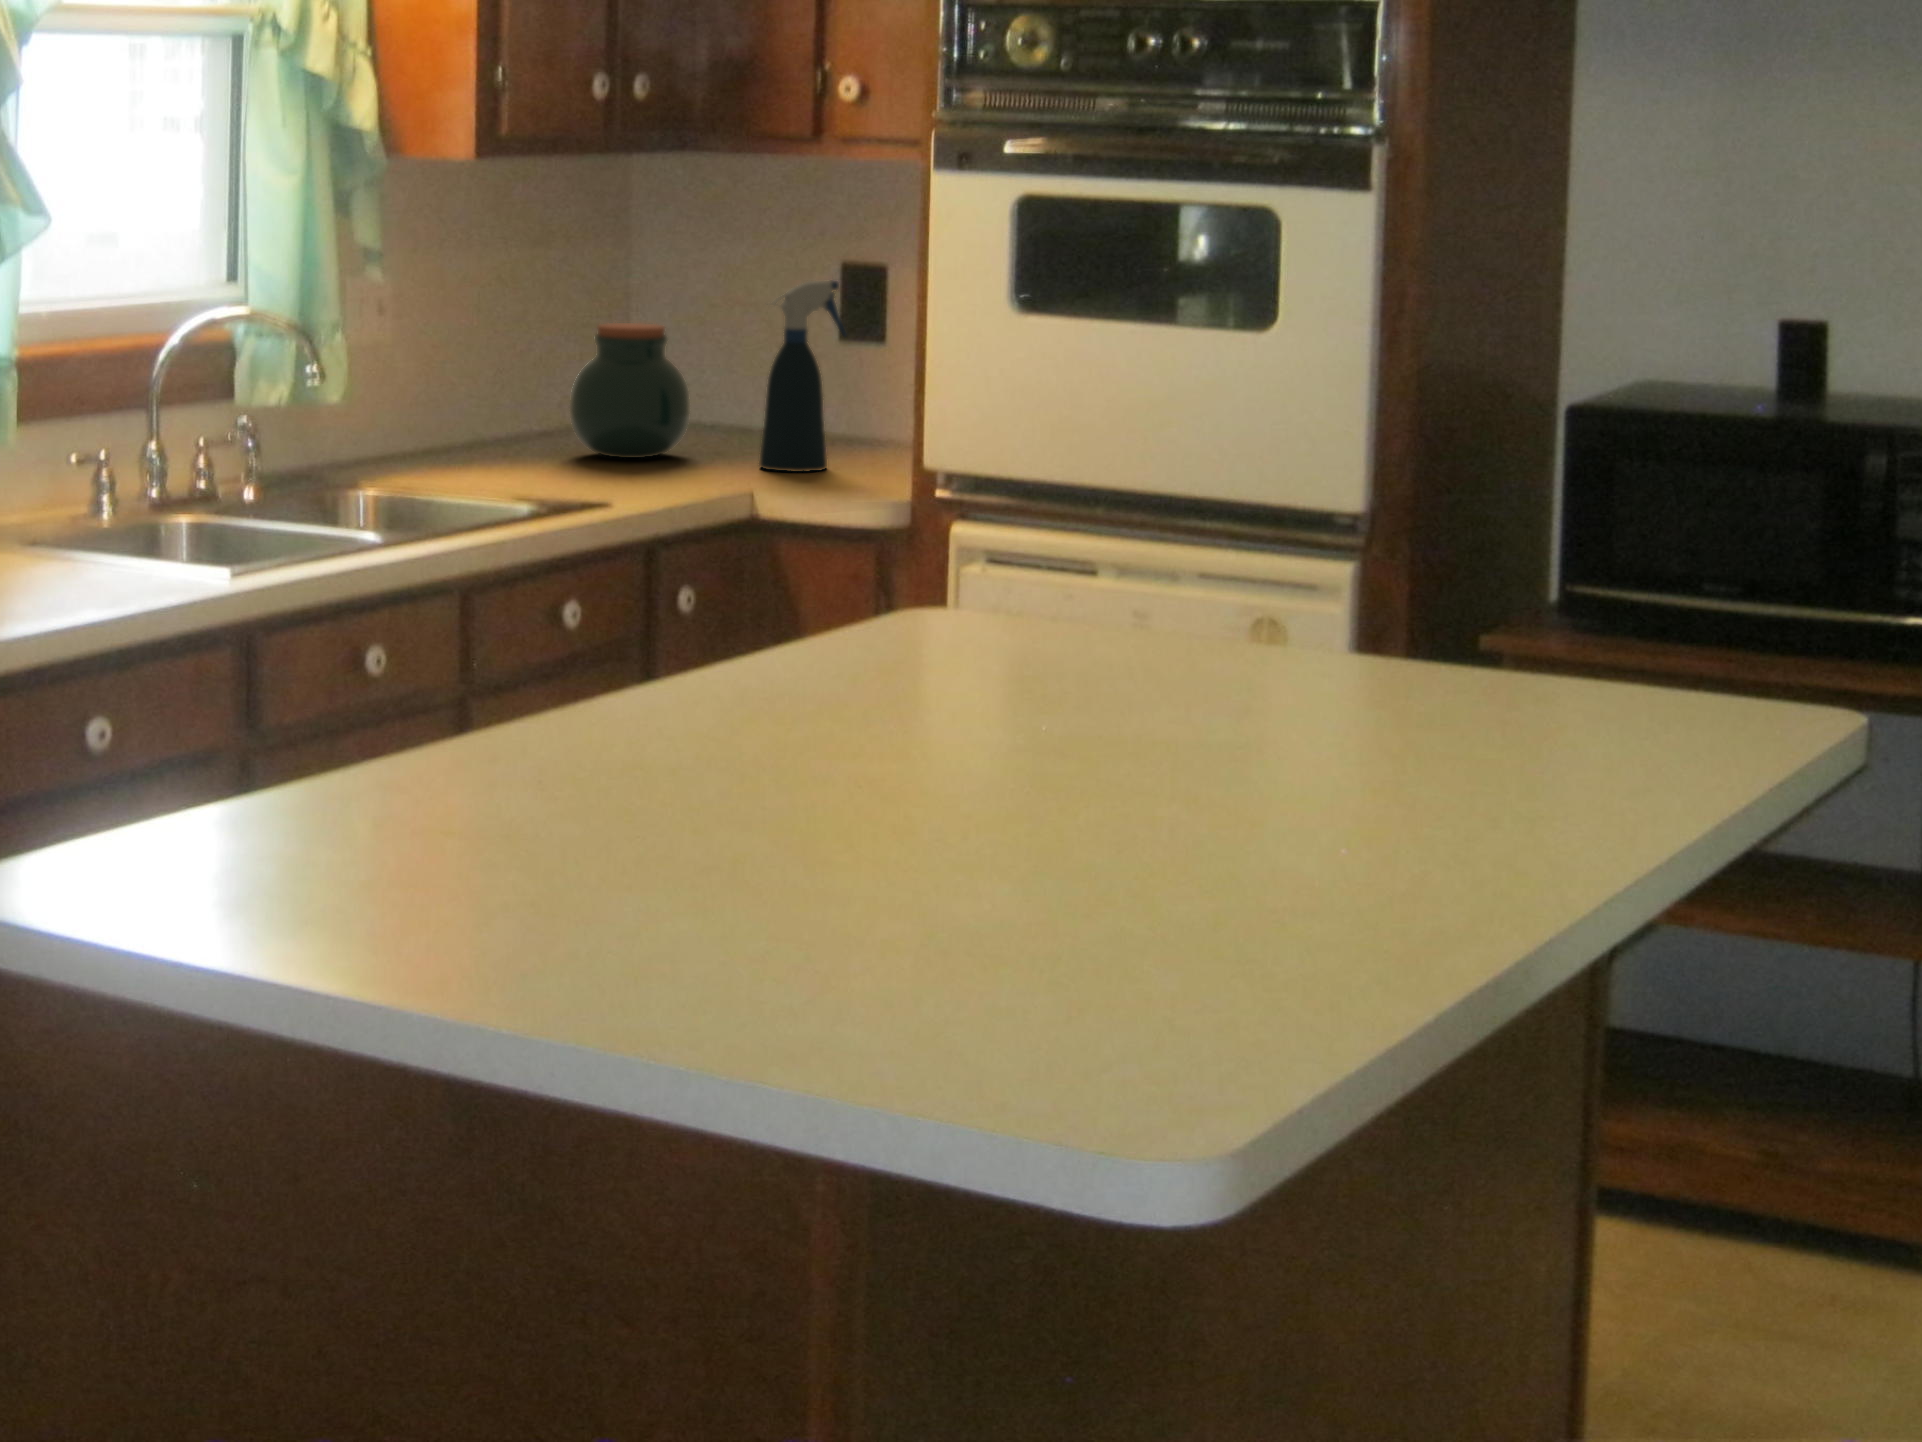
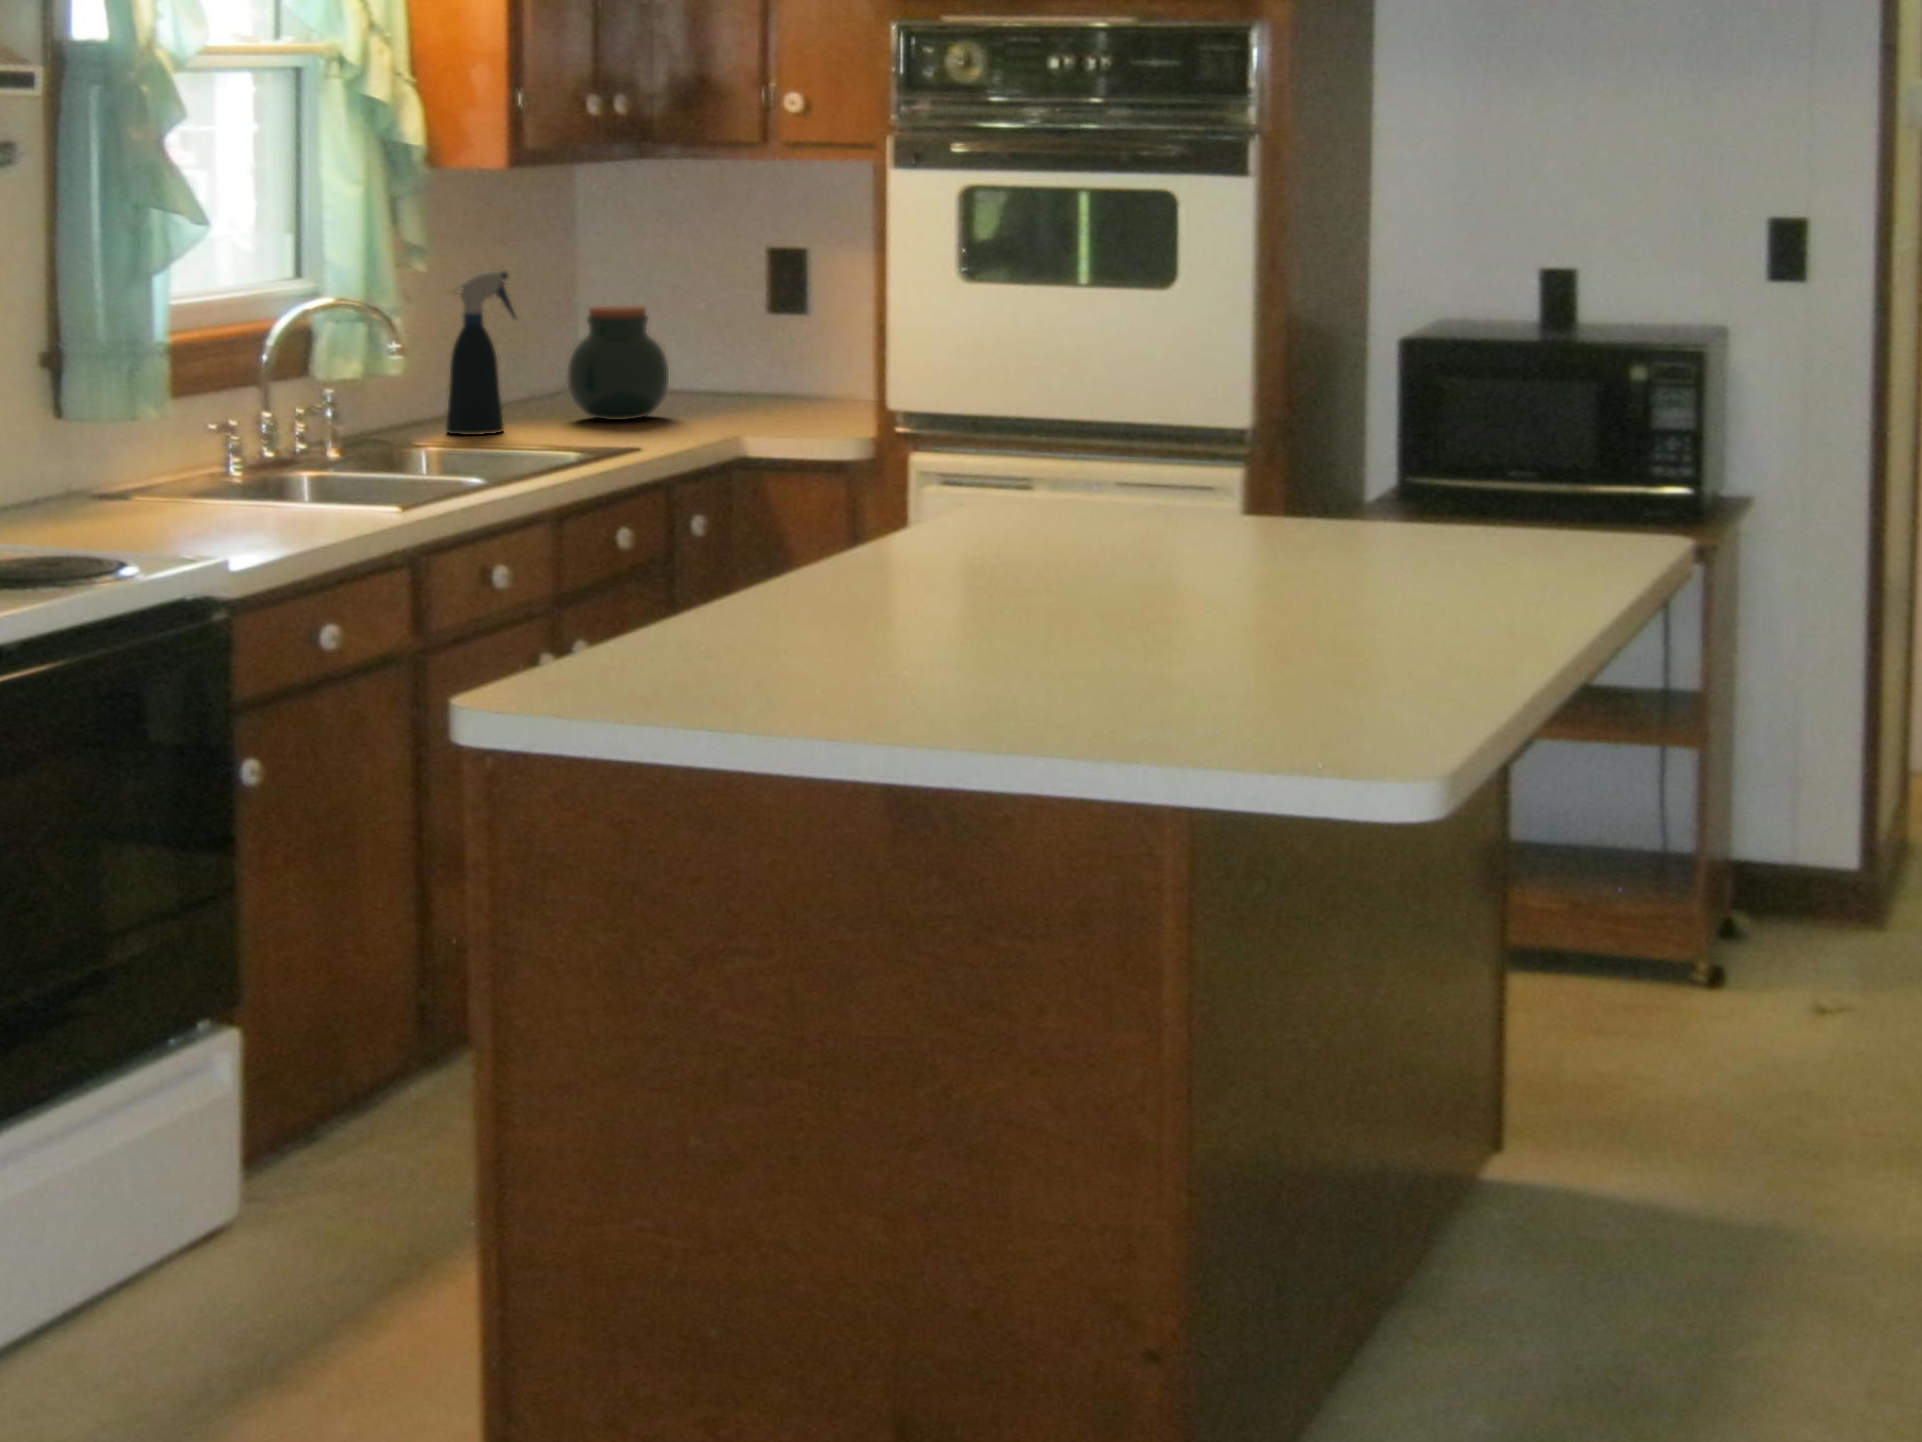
spray bottle: present [760,280,846,472] -> present [446,272,515,435]

